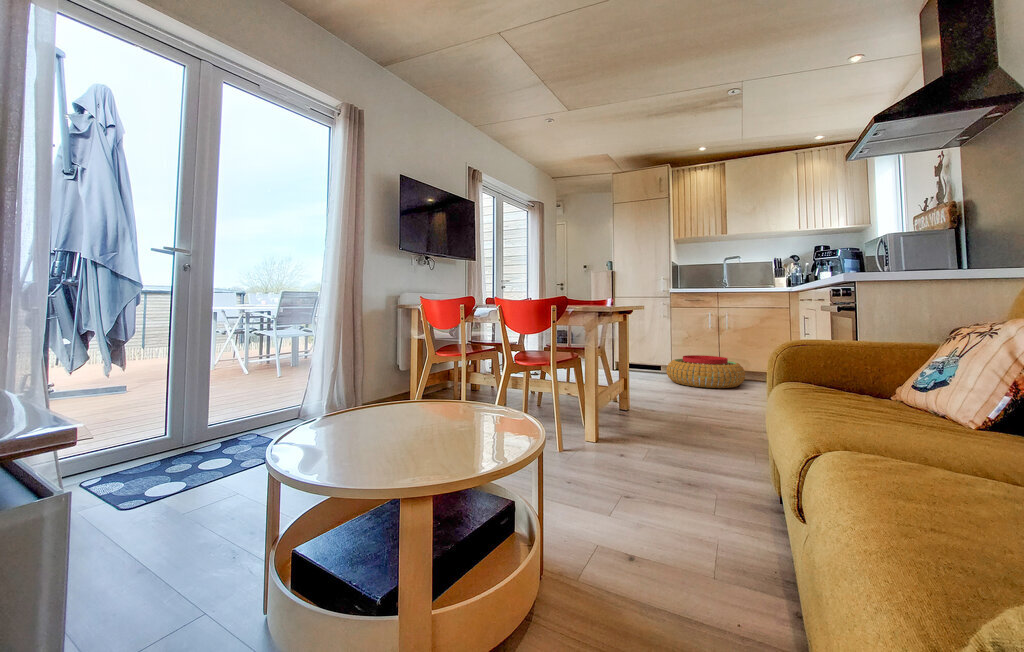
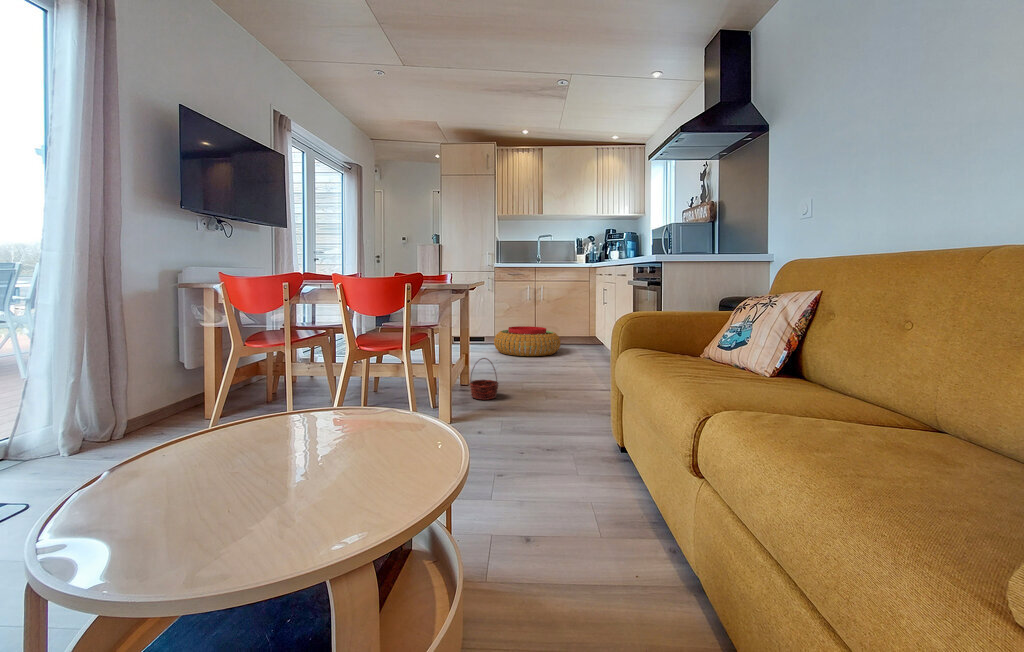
basket: none [624,384,655,426] -> present [470,358,498,400]

